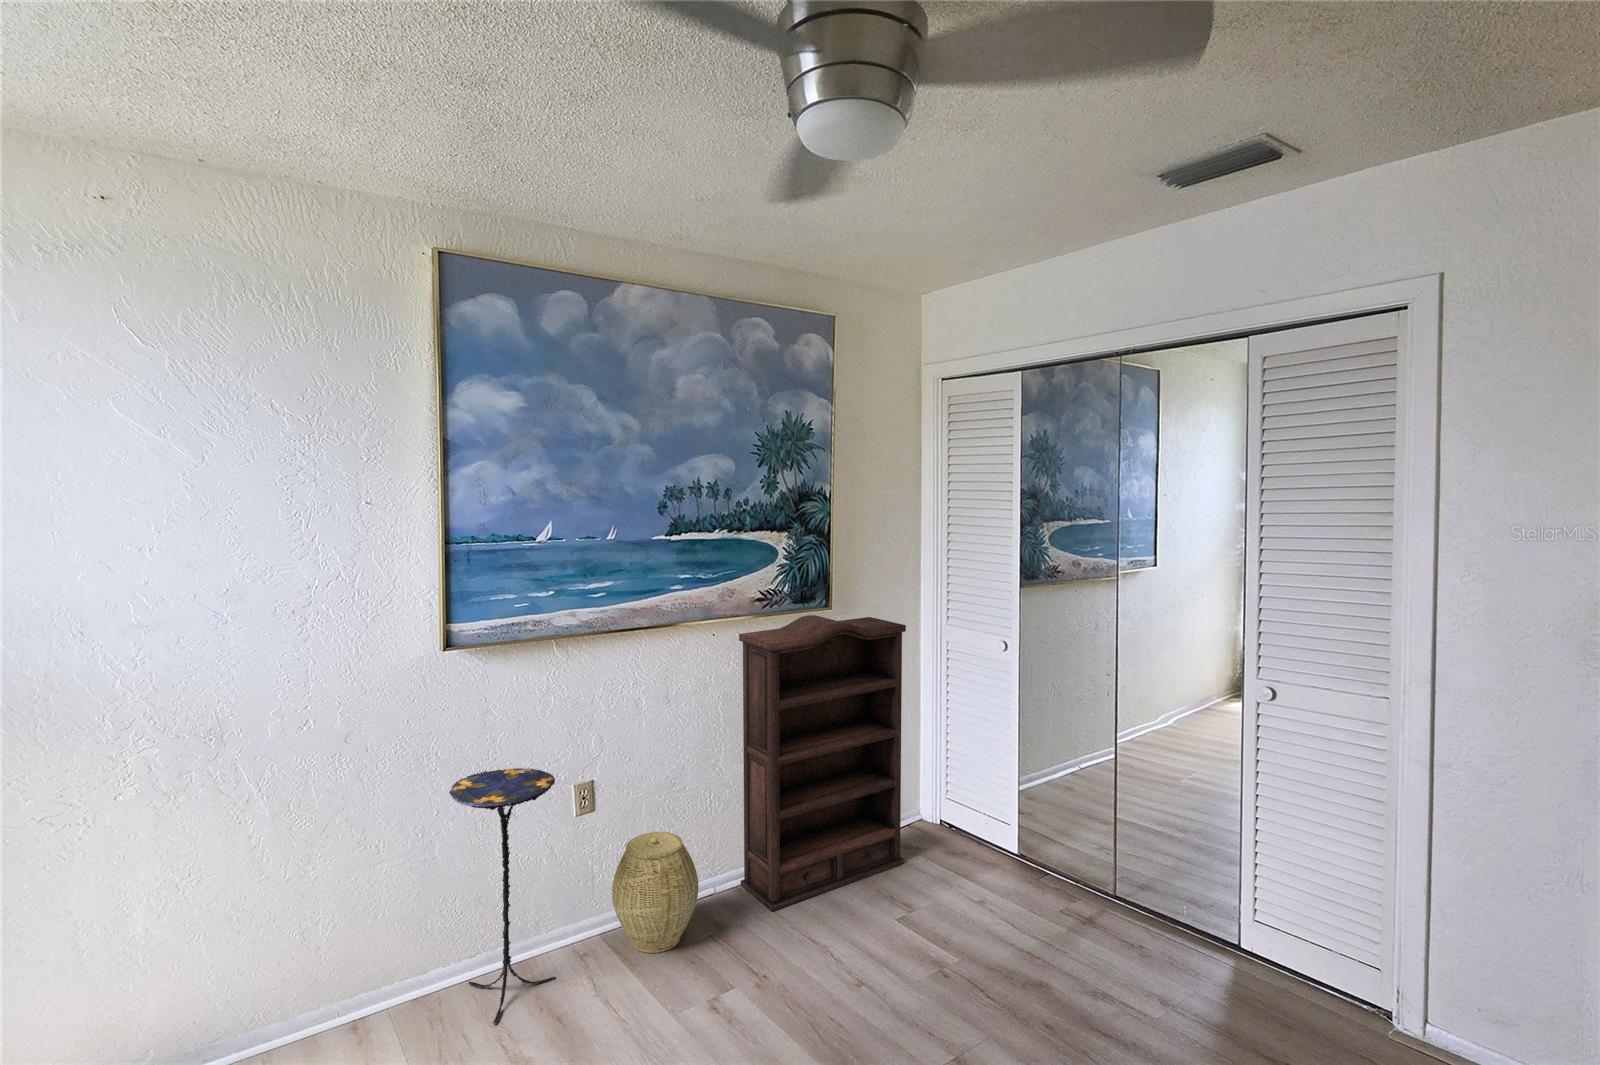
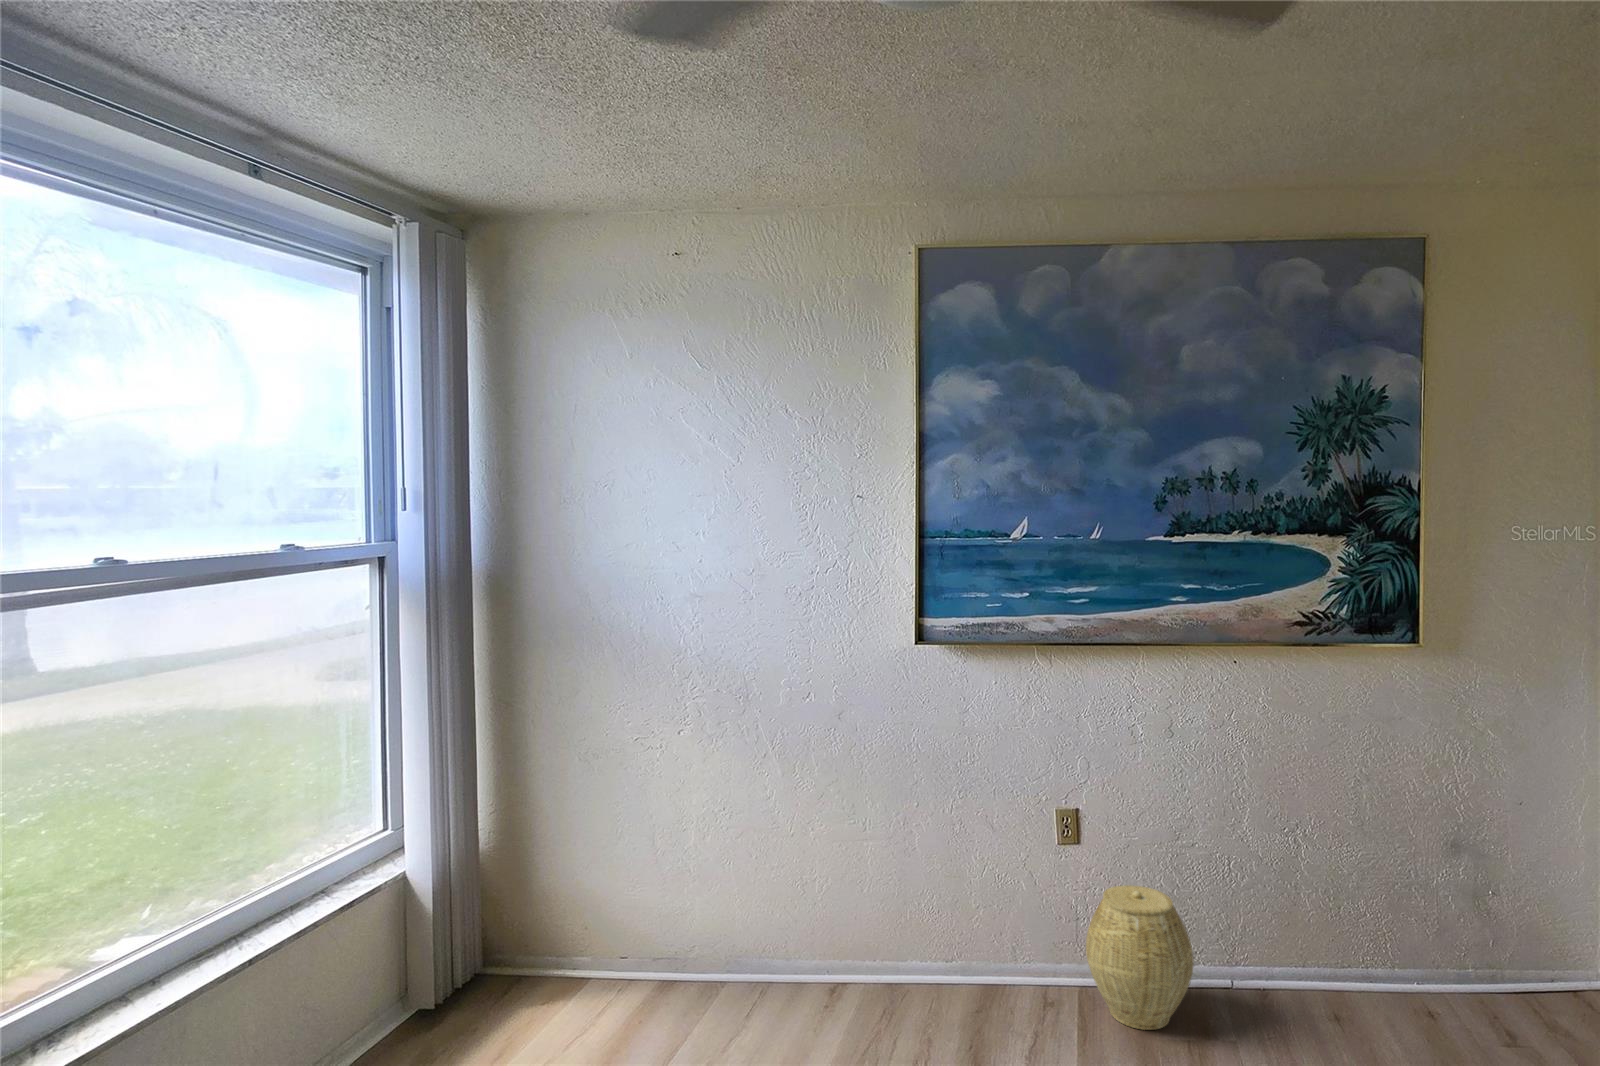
bookshelf: present [739,615,906,911] -> none [1267,650,1550,1040]
side table: present [449,768,555,1023] -> none [911,773,1017,1033]

